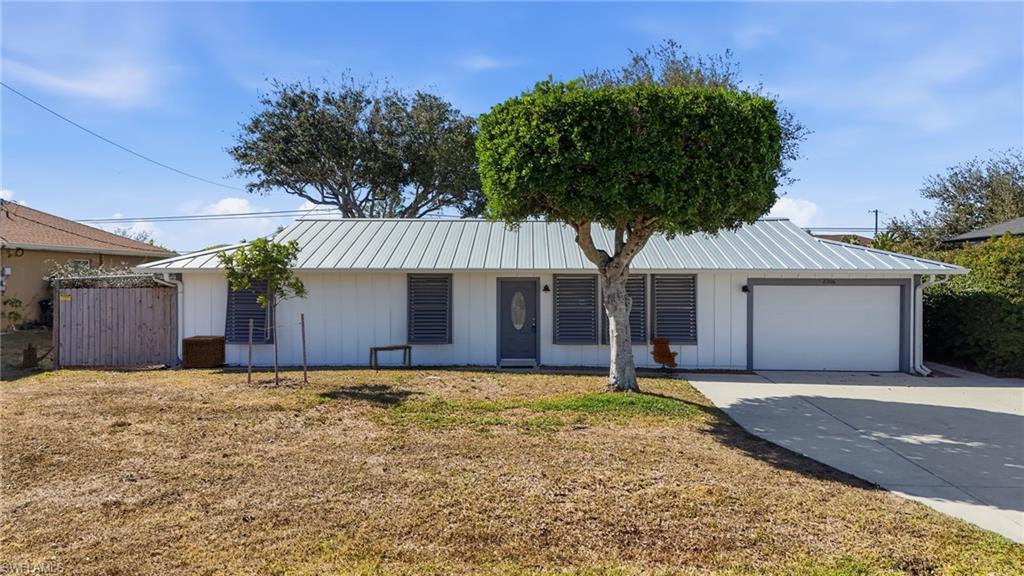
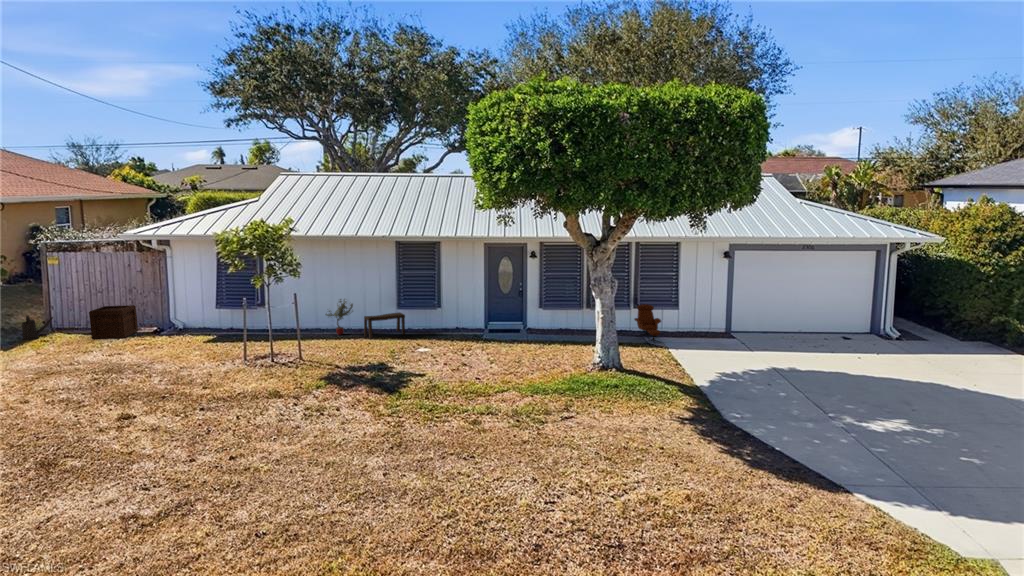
potted tree: none [330,329,360,367] -> present [326,299,353,335]
wooden crate: present [182,335,226,368] -> present [89,305,138,339]

